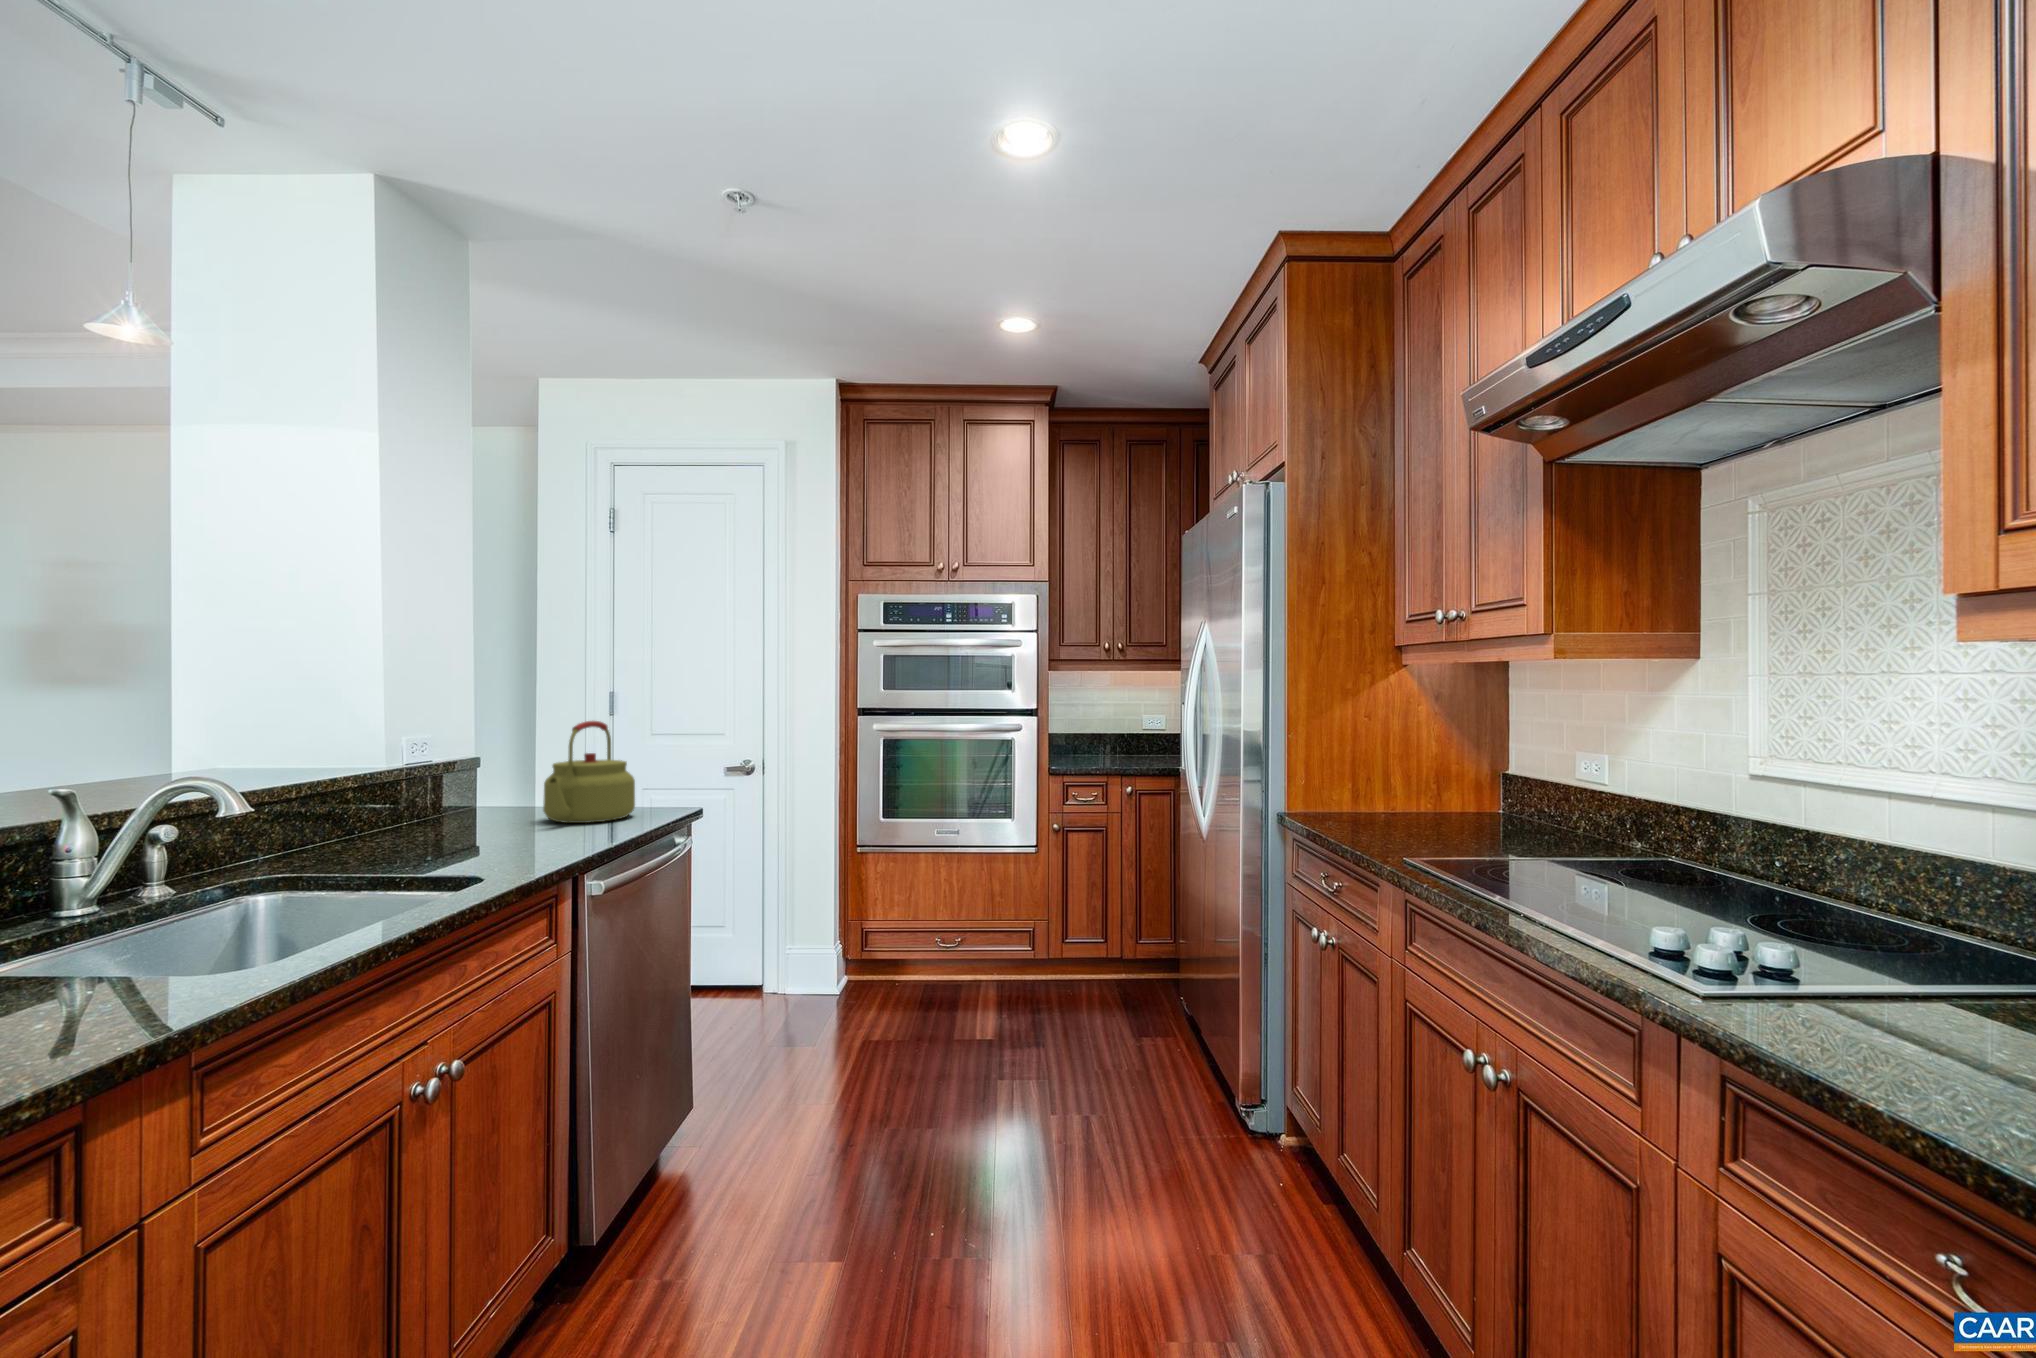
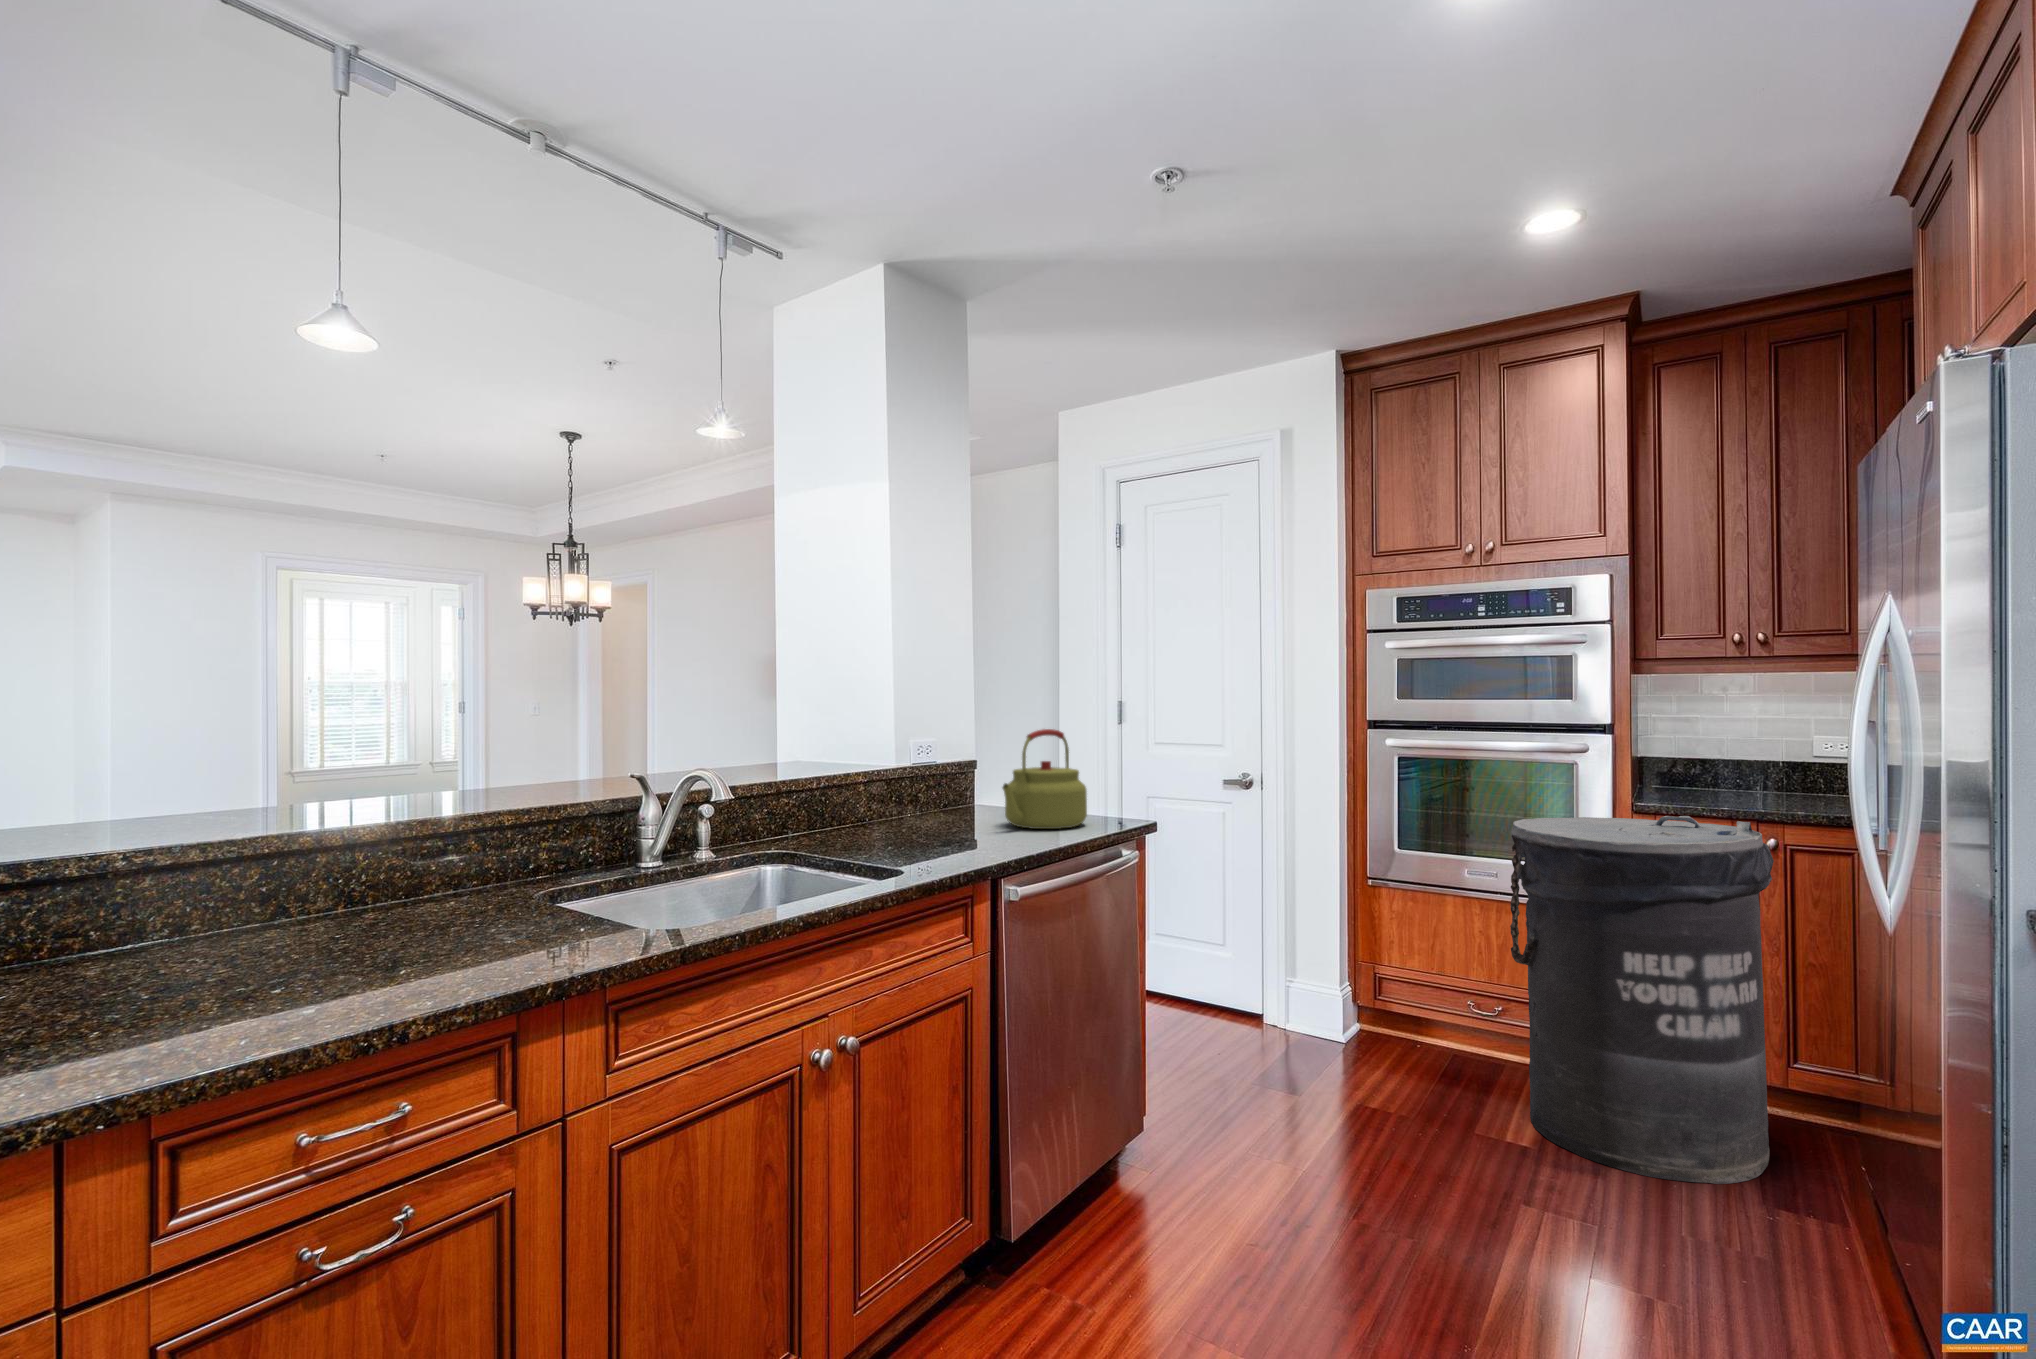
trash can: none [974,777,1142,1044] -> present [1510,816,1774,1184]

